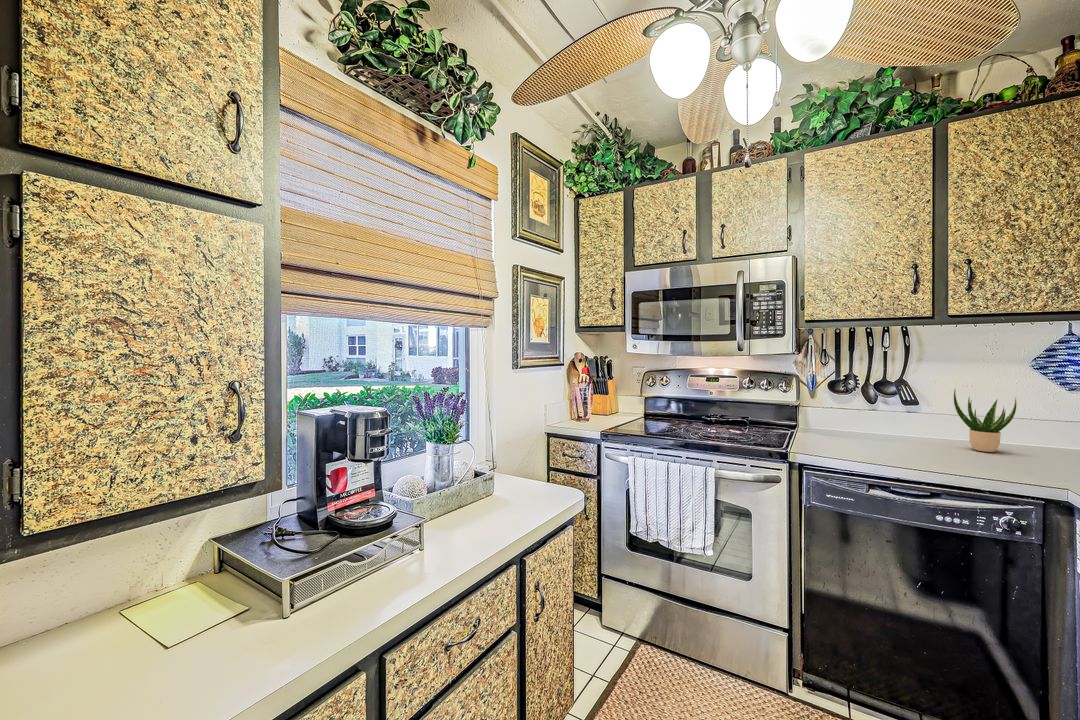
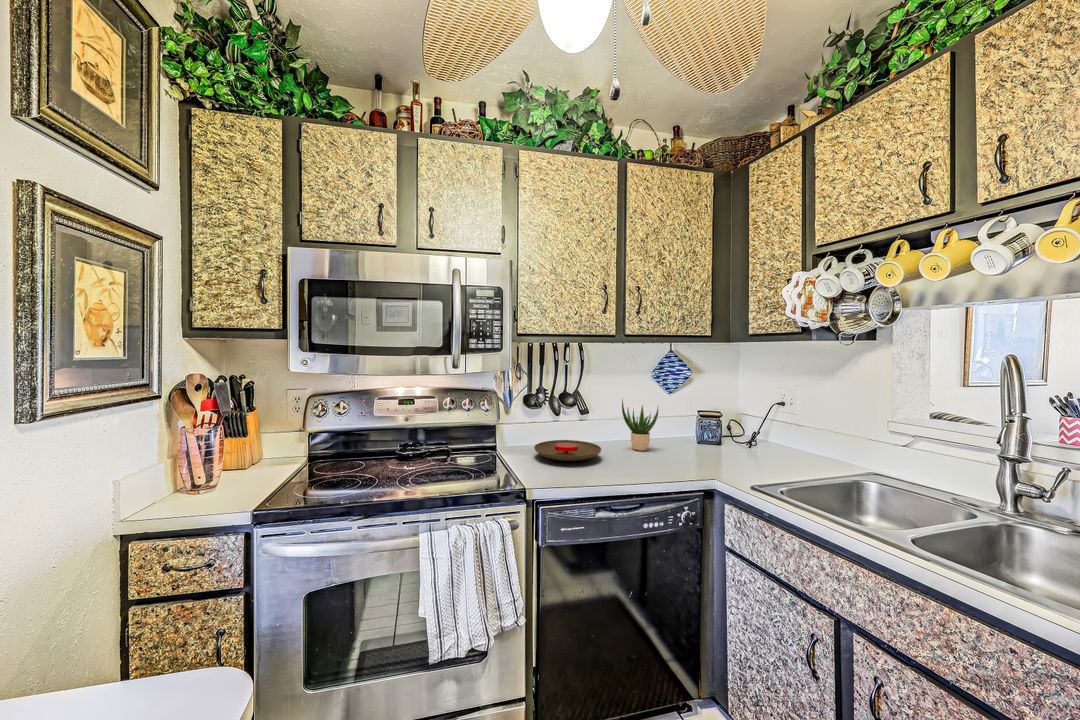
plate: none [825,426,909,445] -> present [534,440,601,461]

